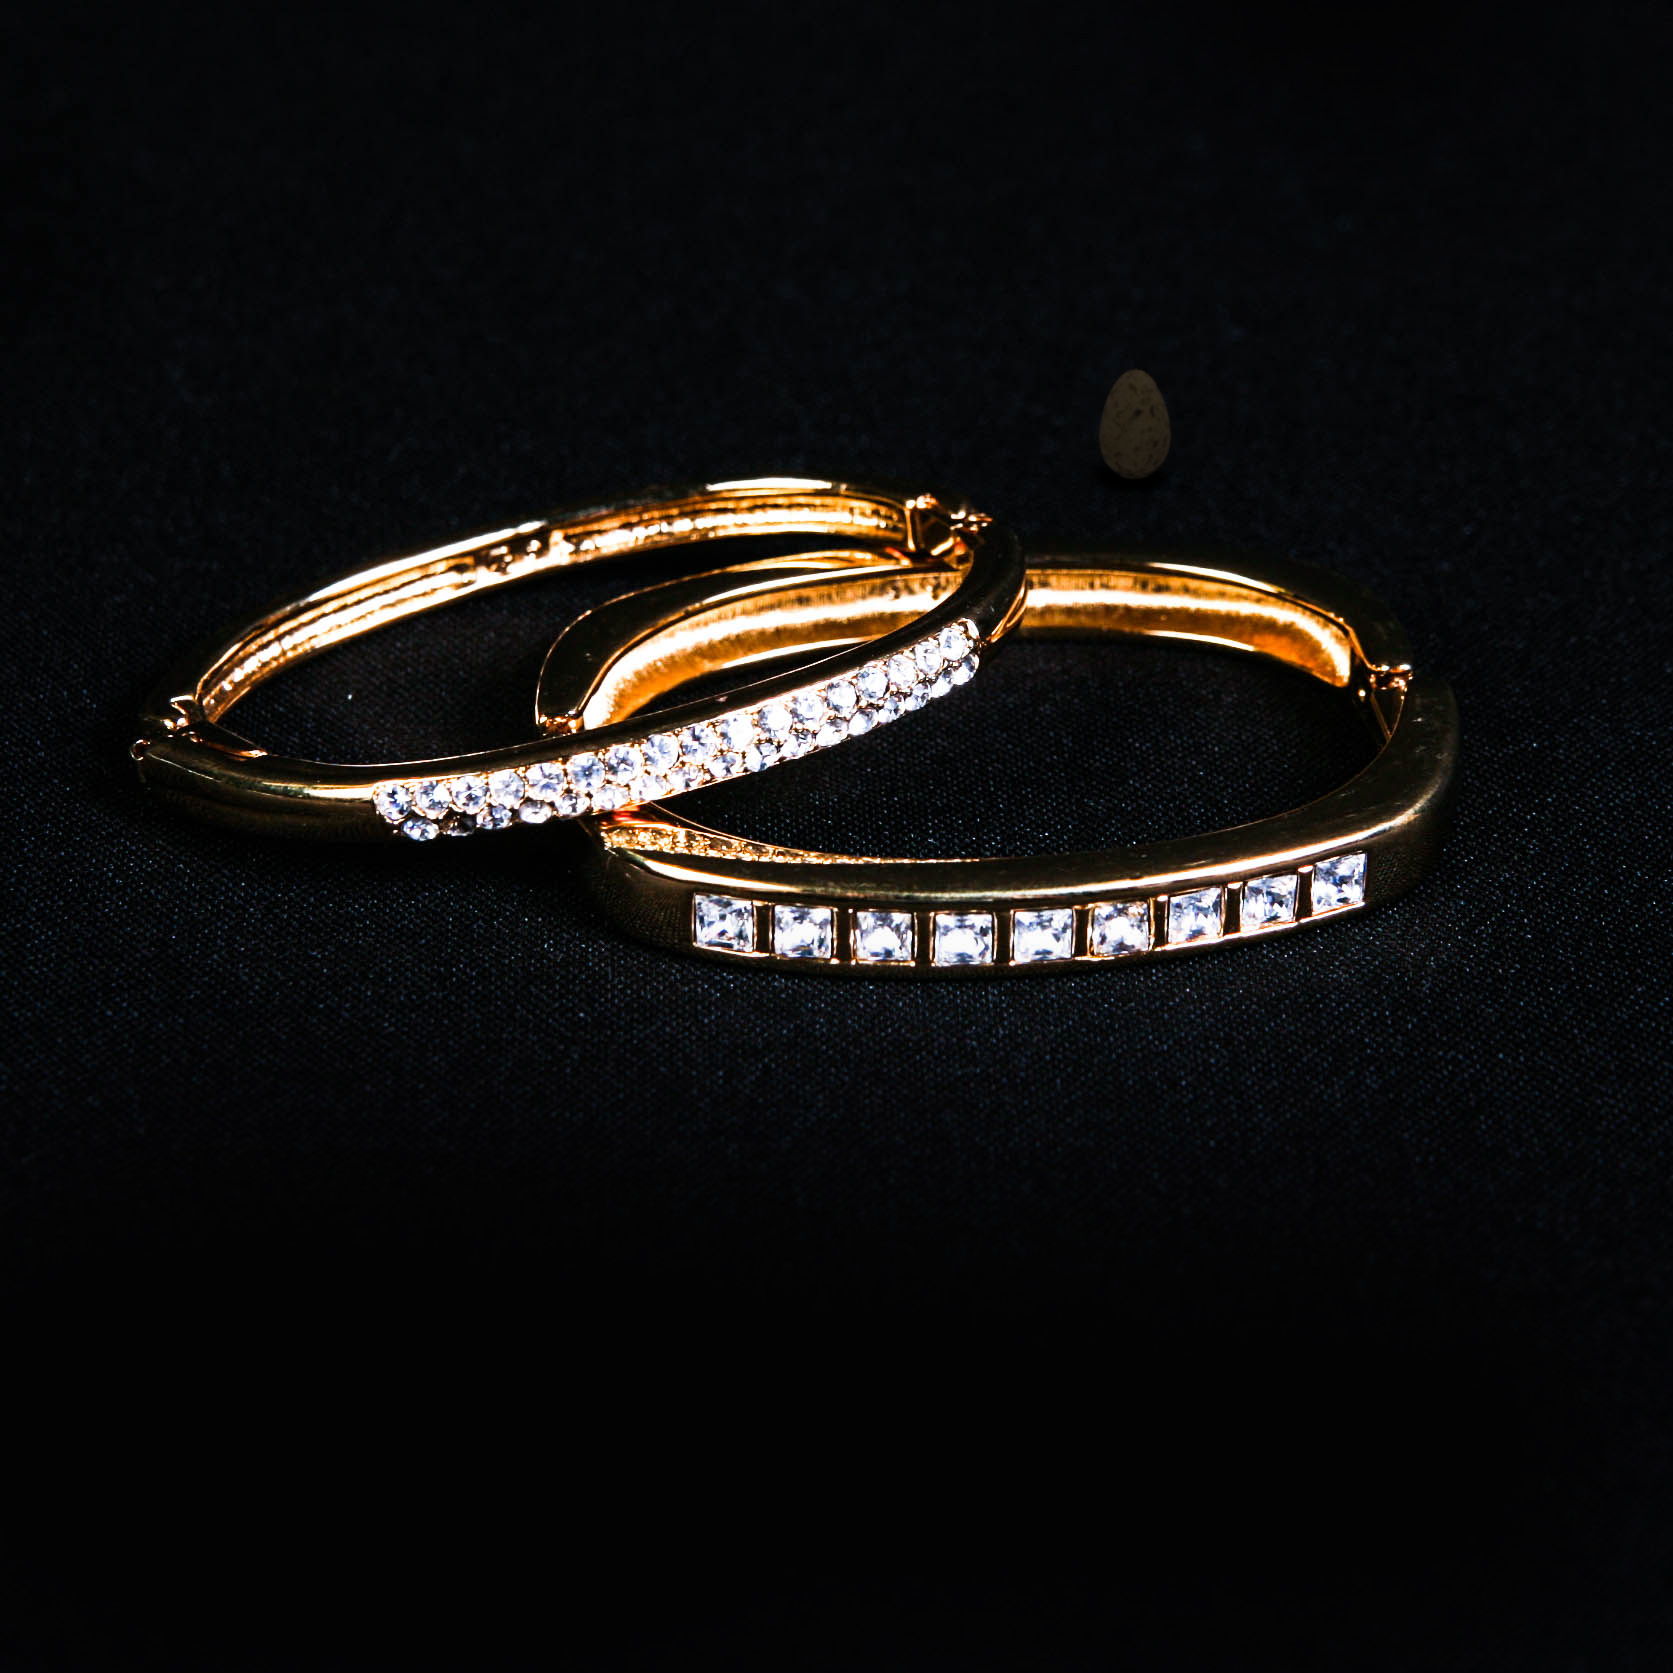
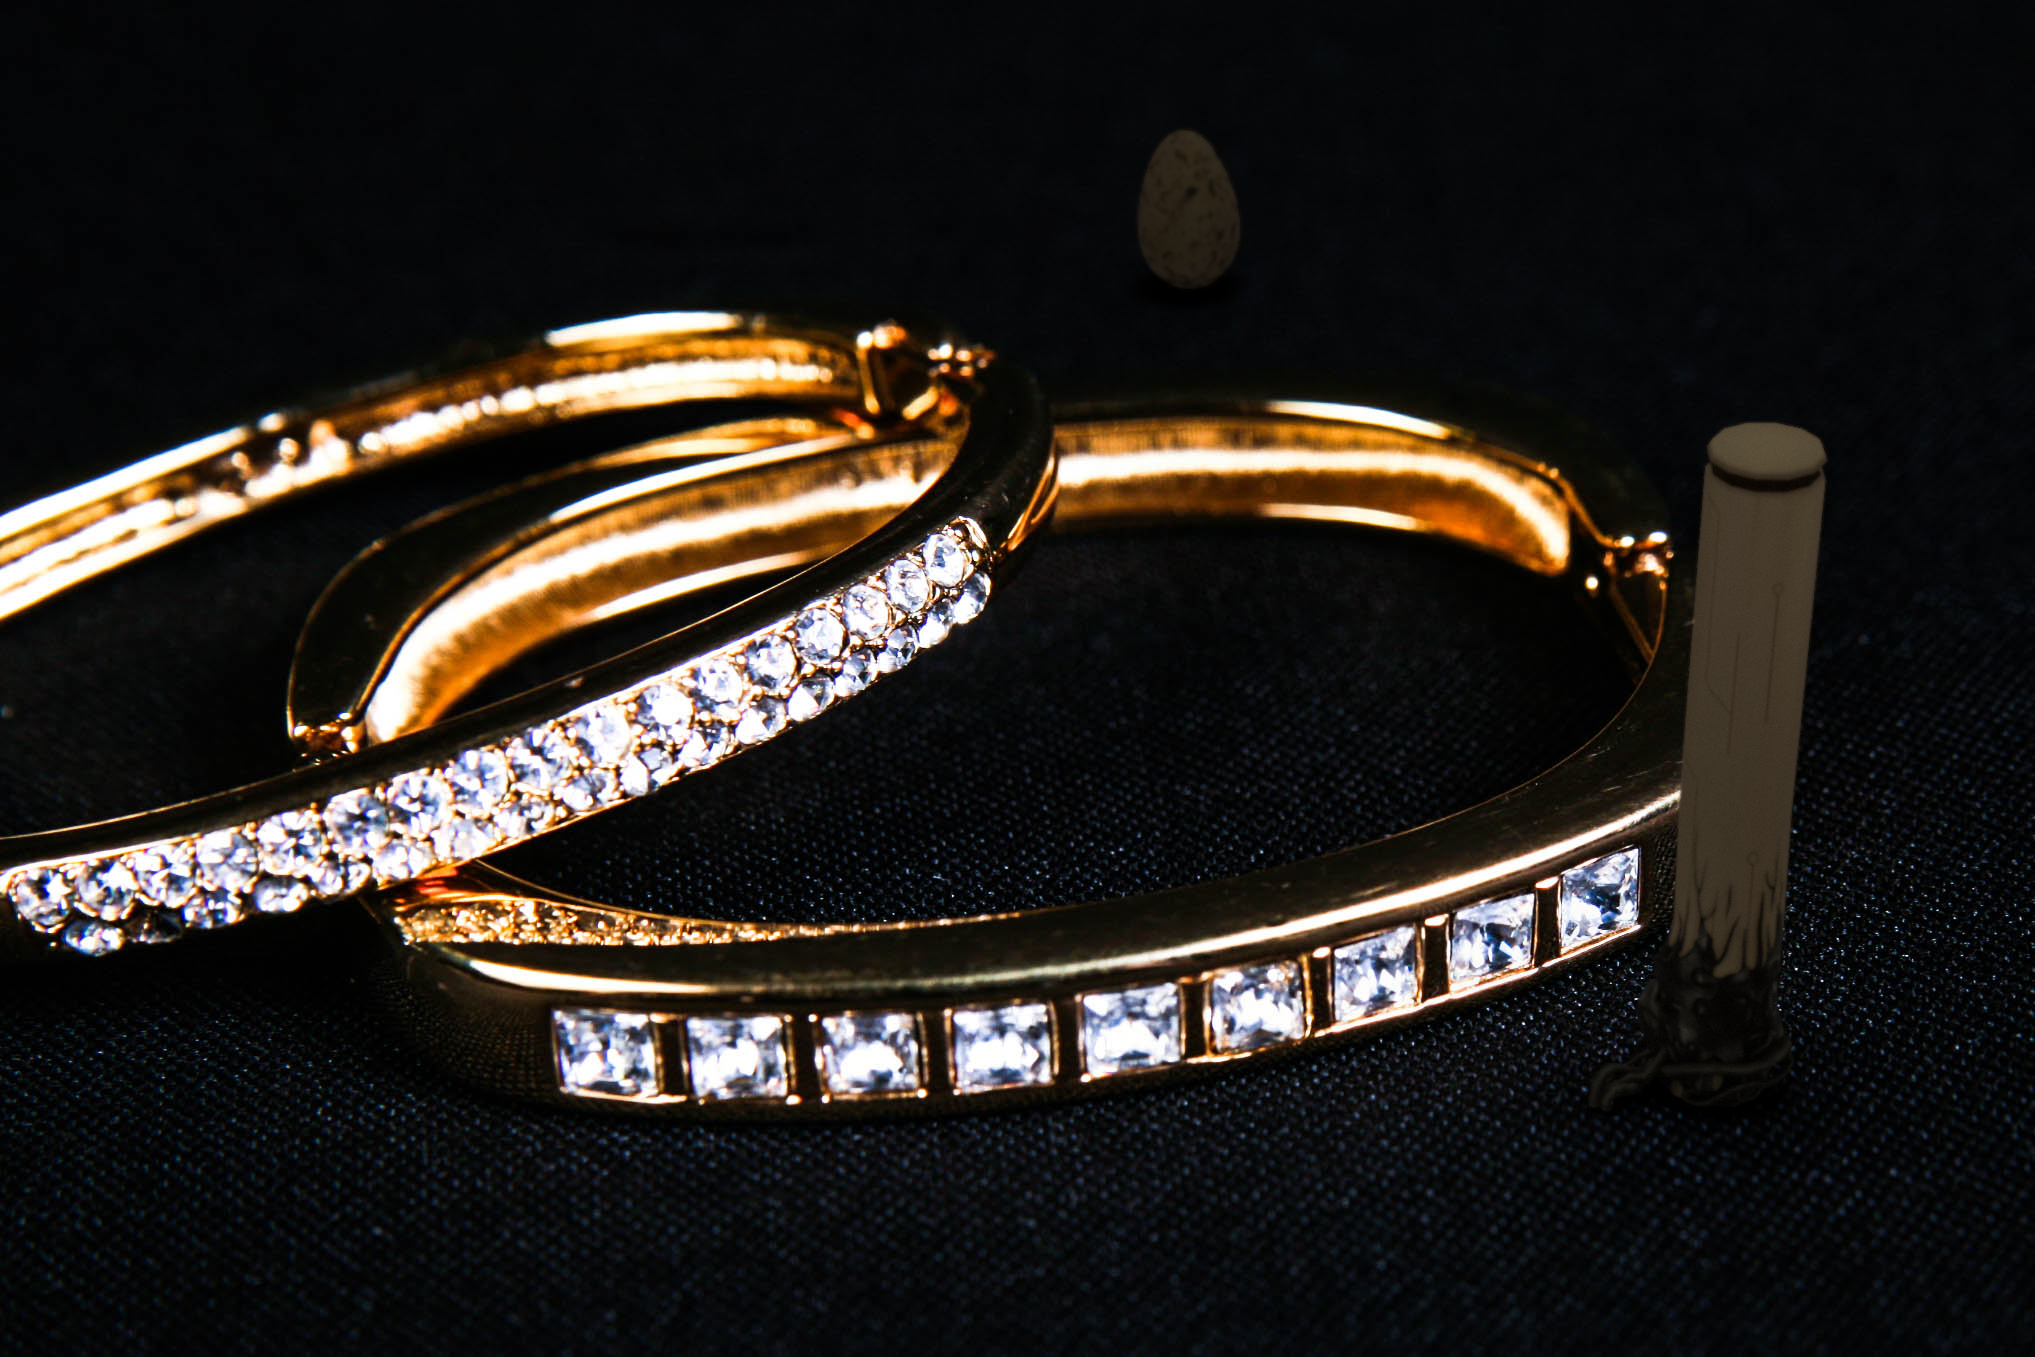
candle: none [1318,595,1482,1013] -> present [1588,423,1827,1111]

